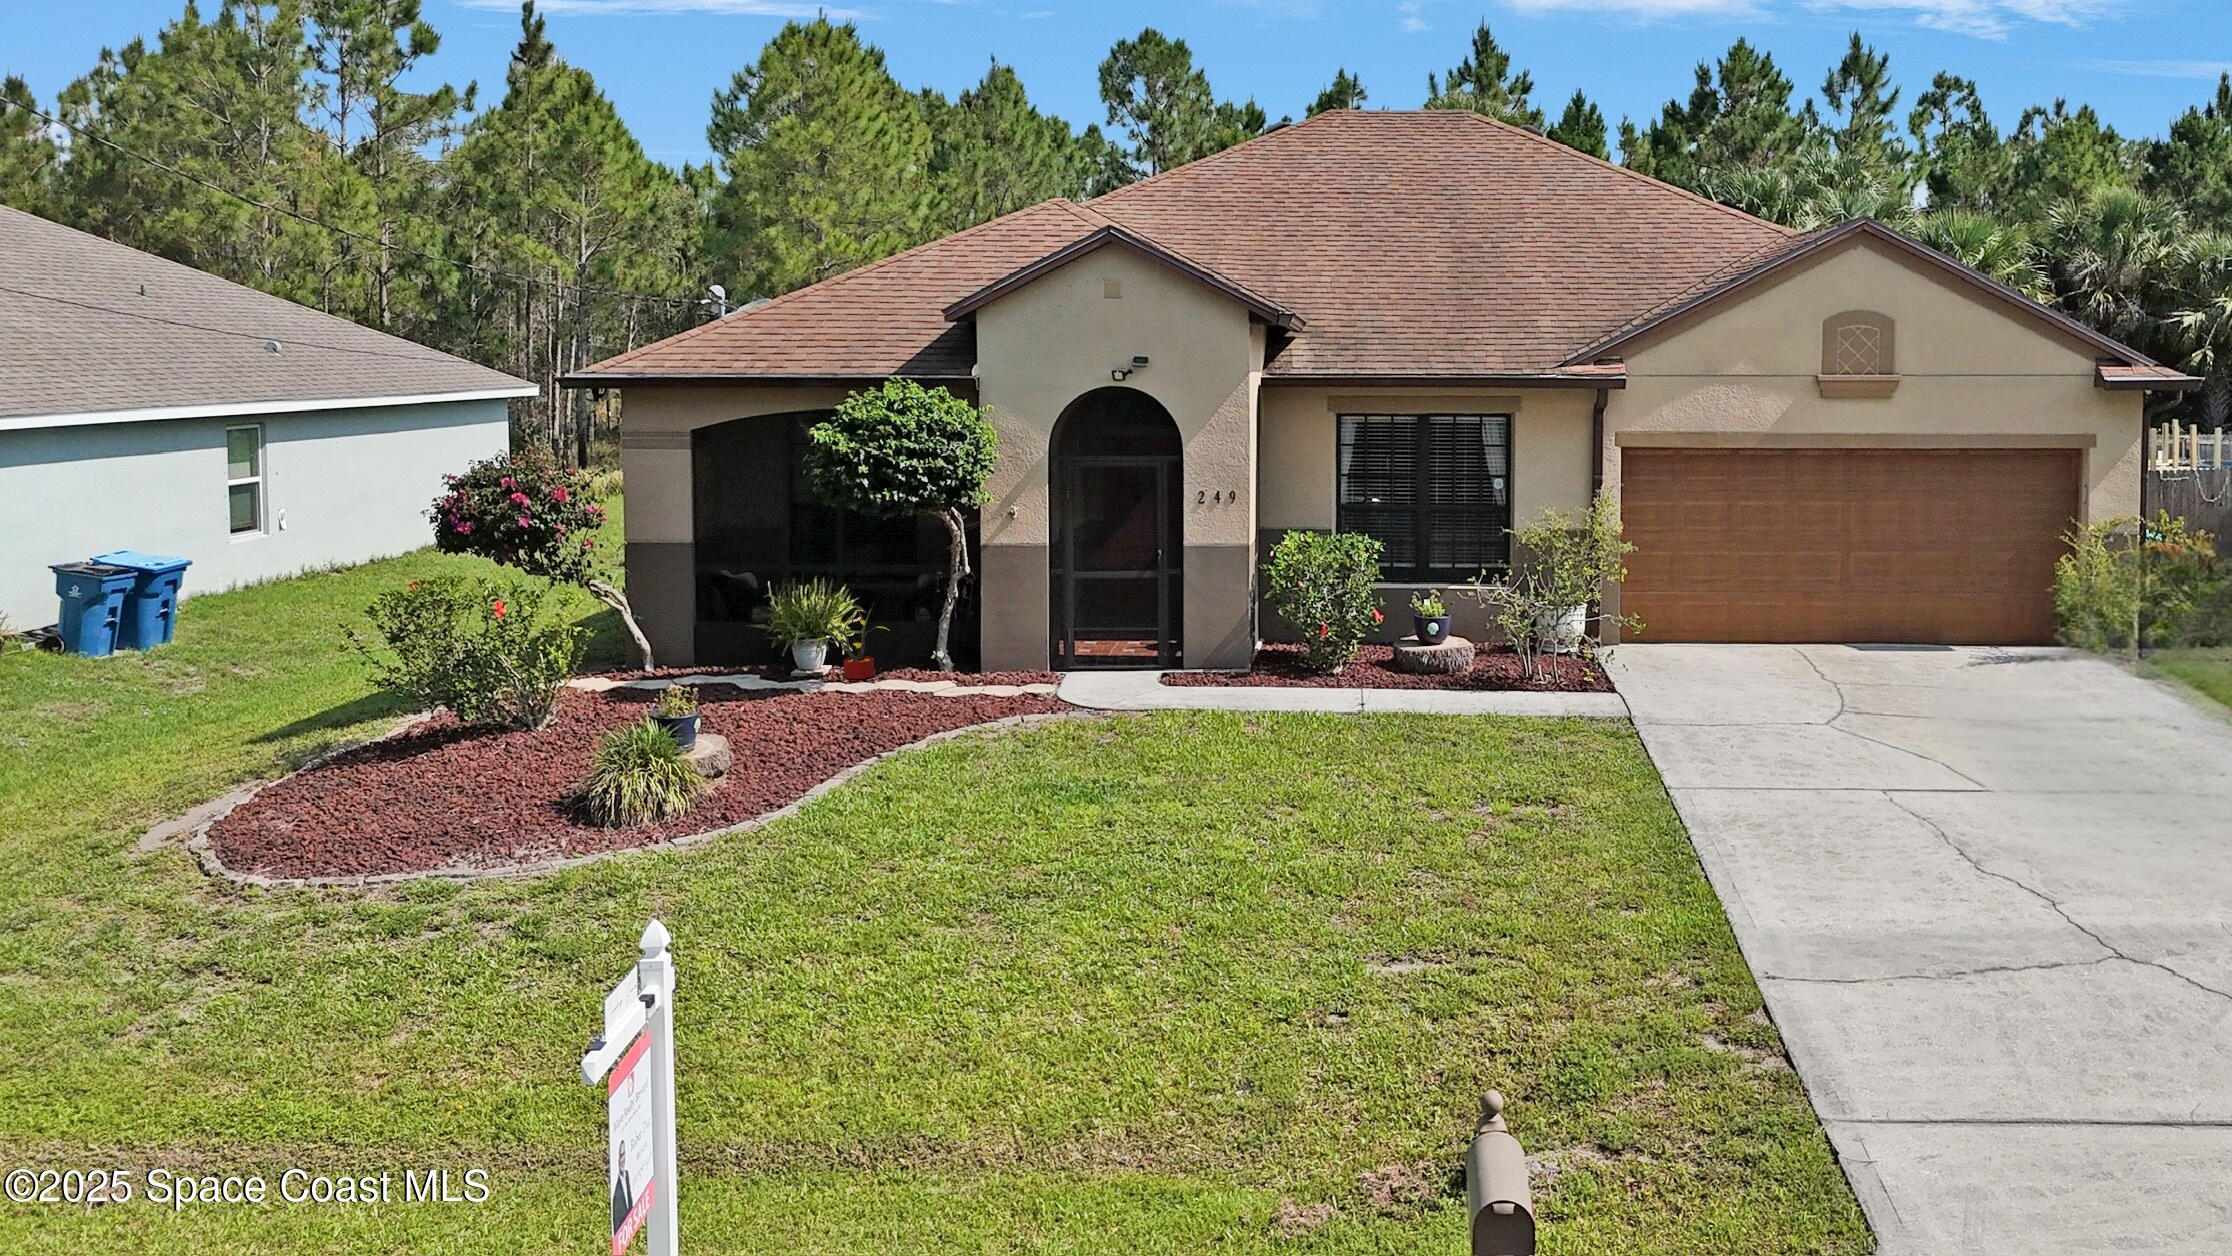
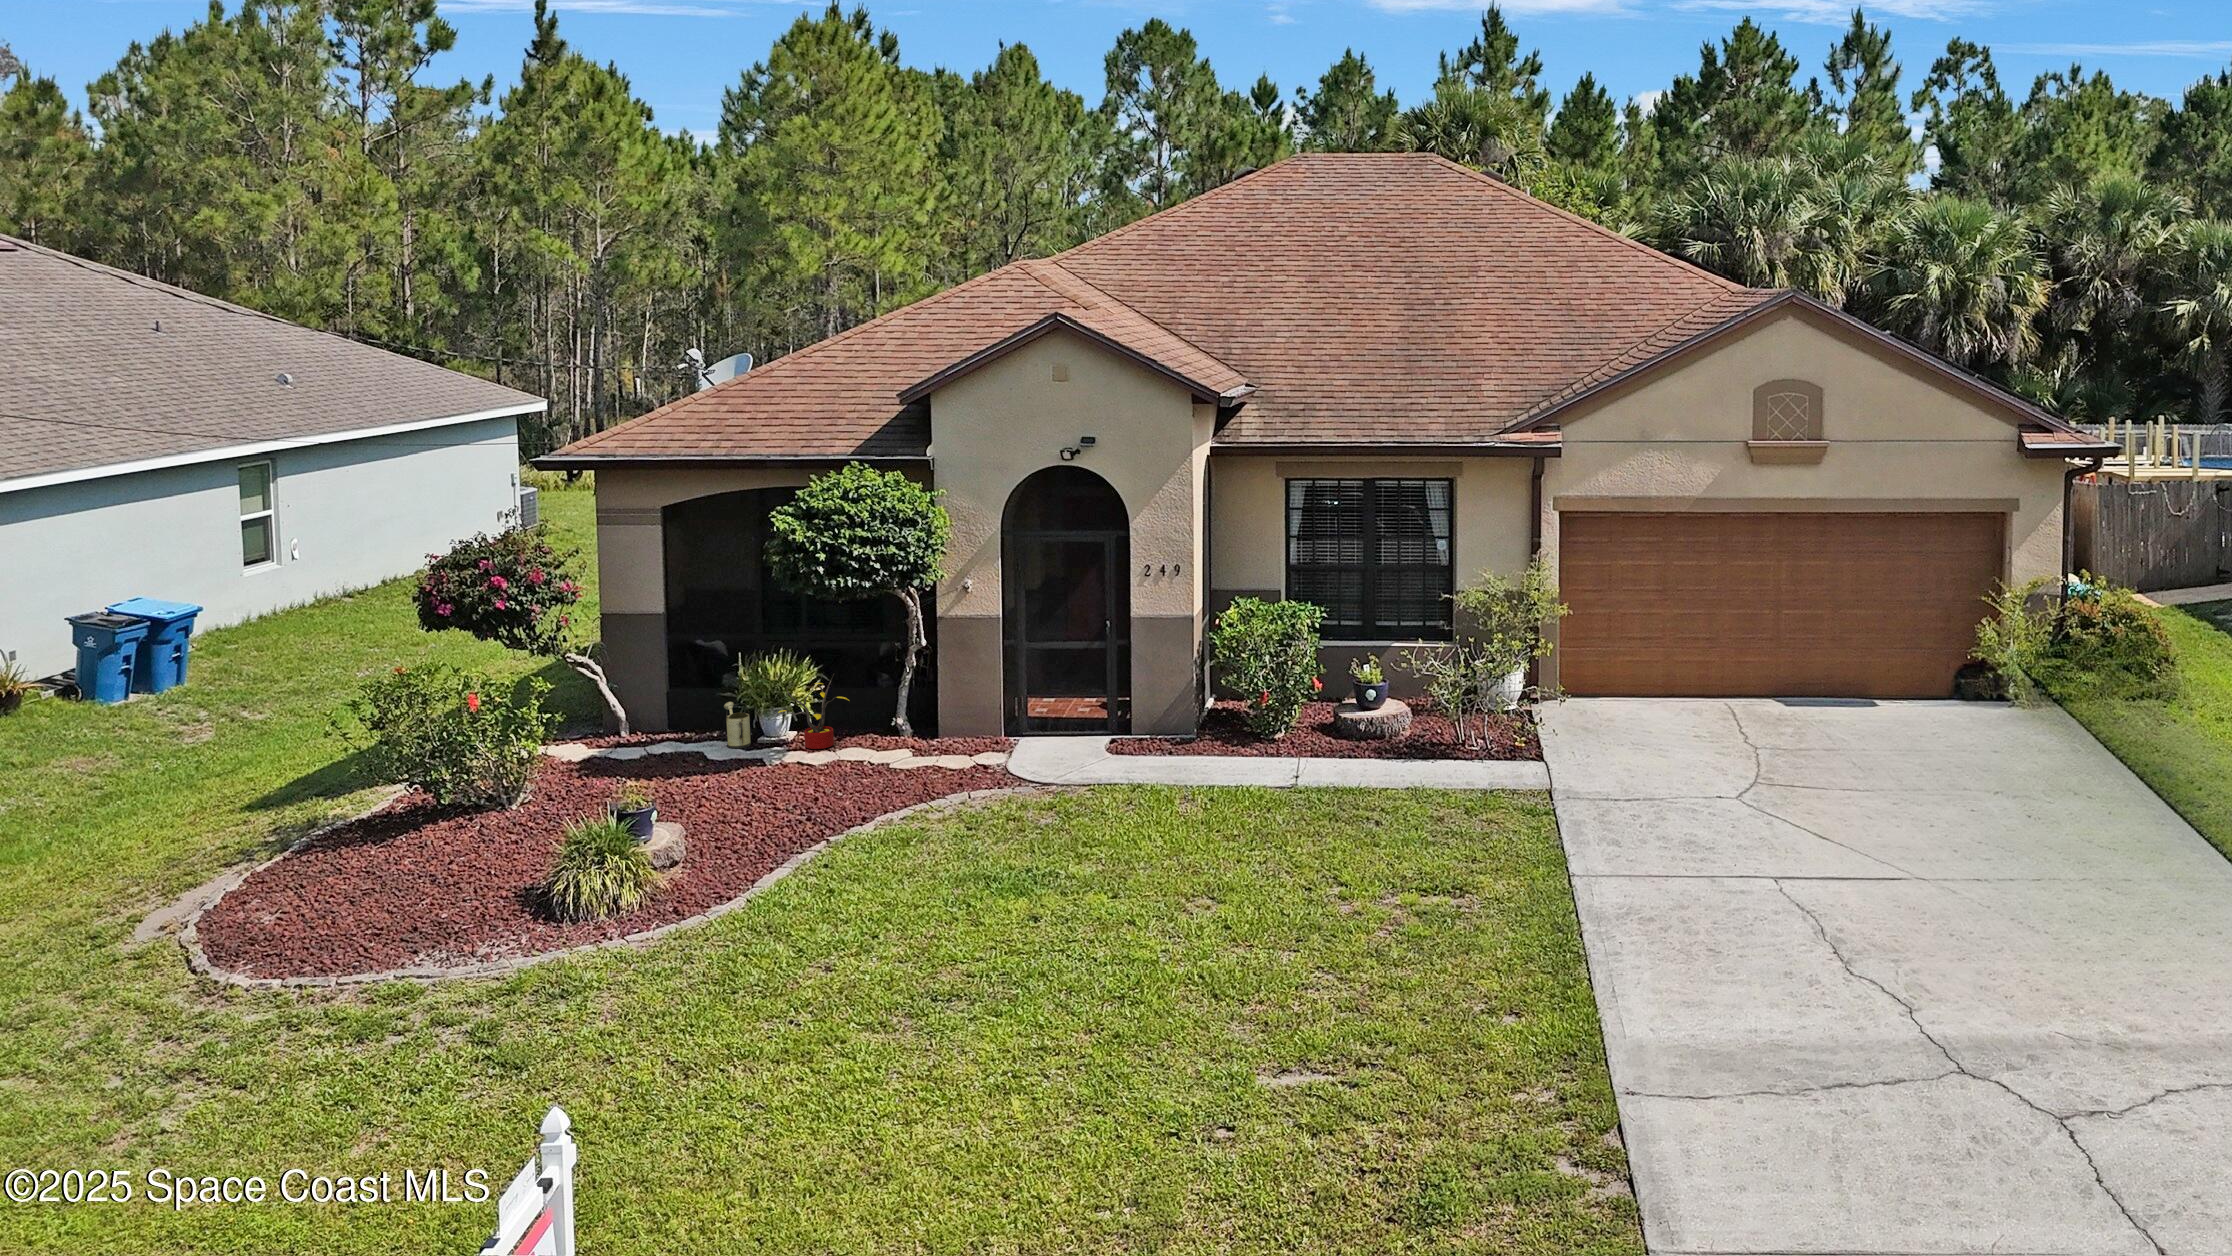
watering can: none [759,631,787,679] -> present [724,702,751,749]

